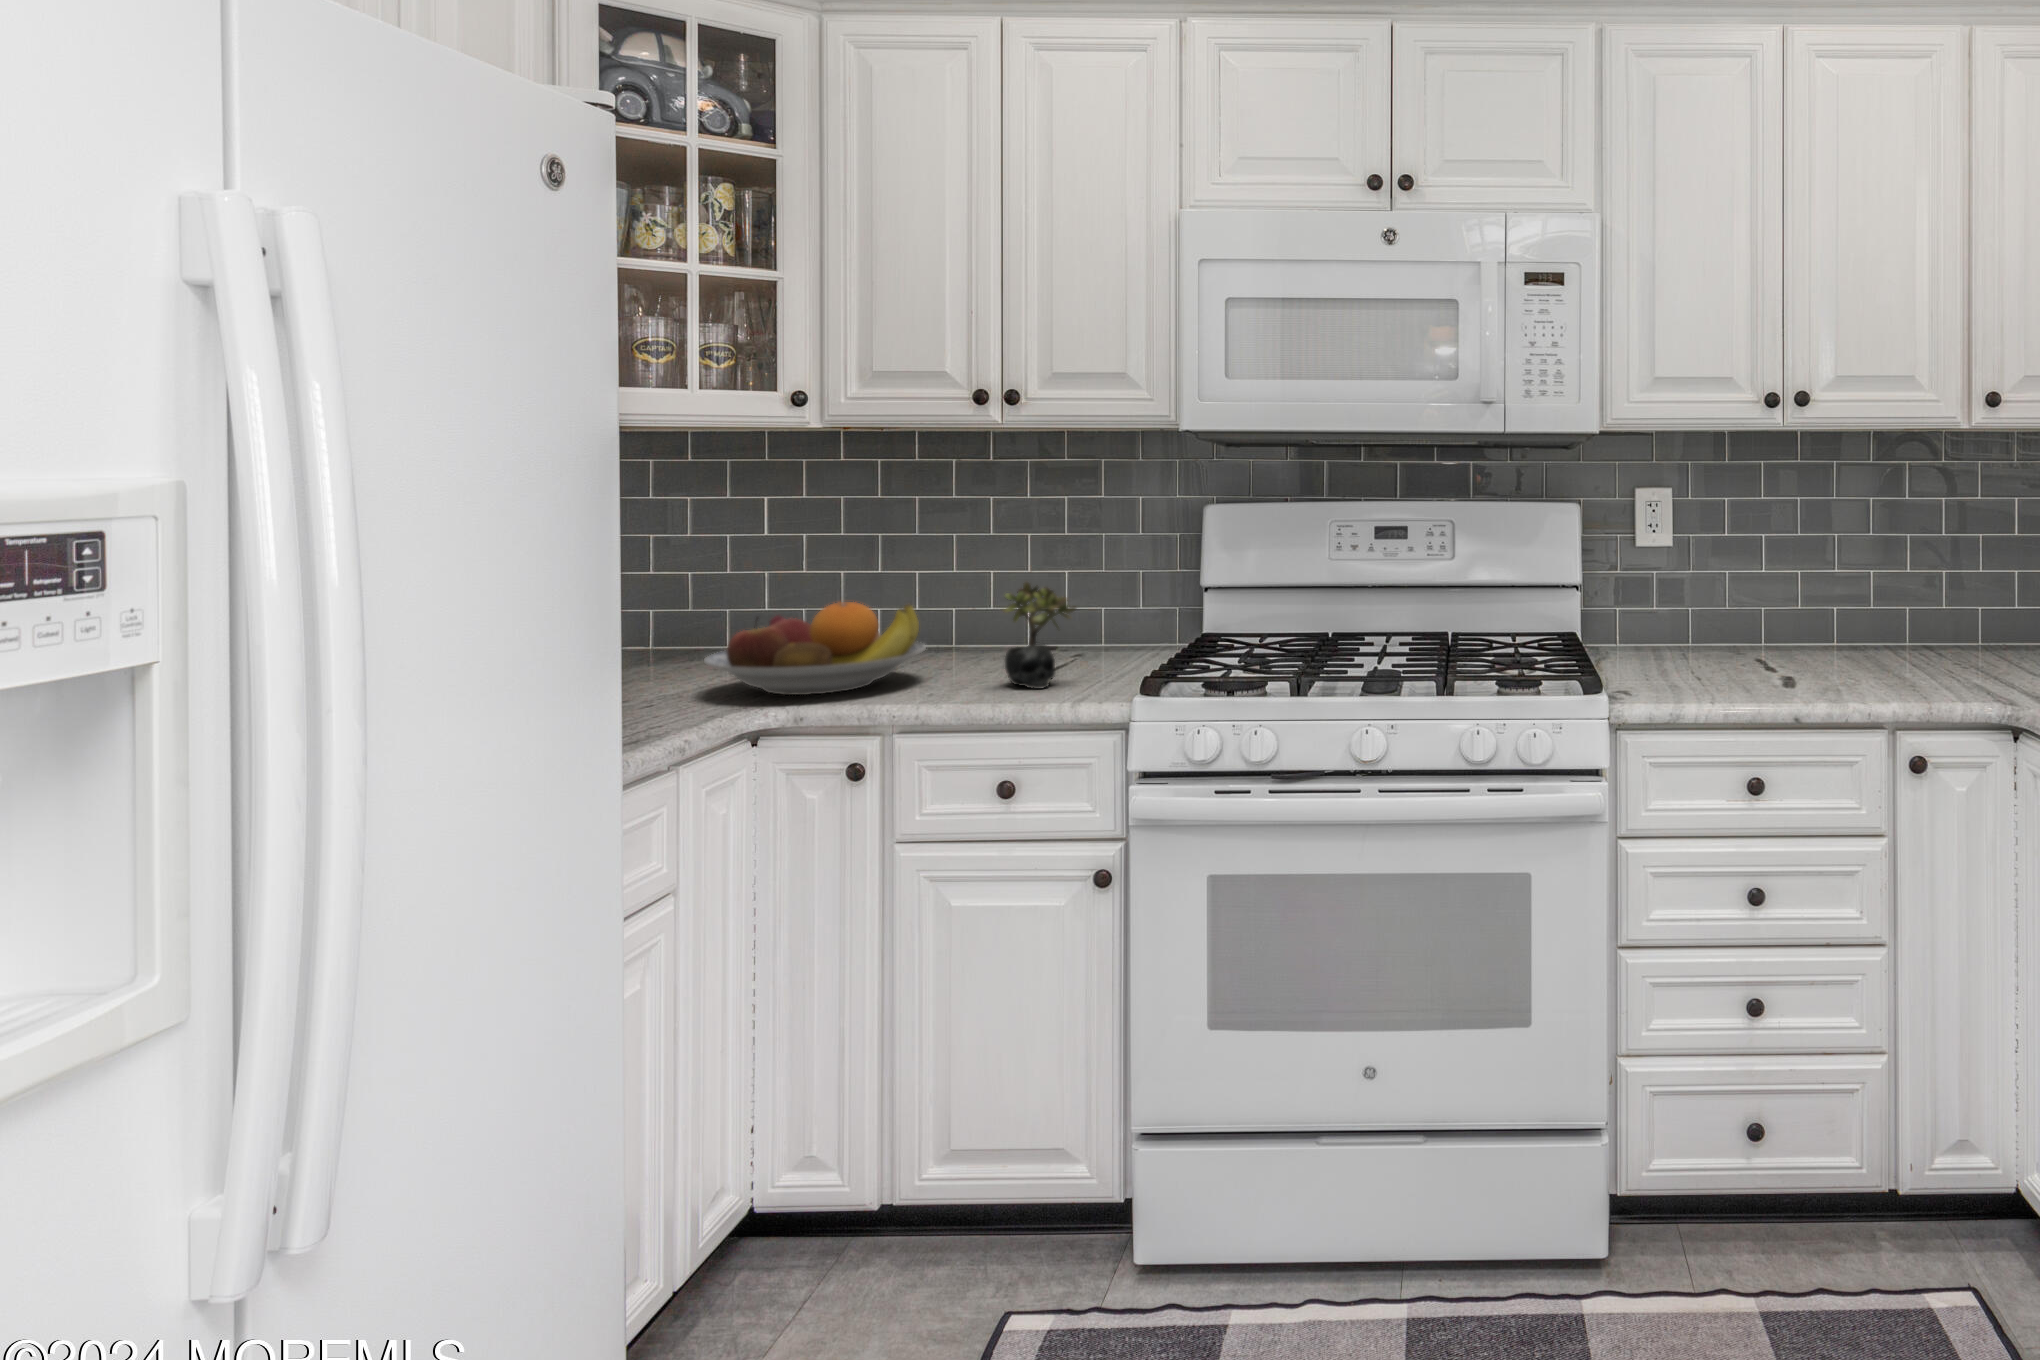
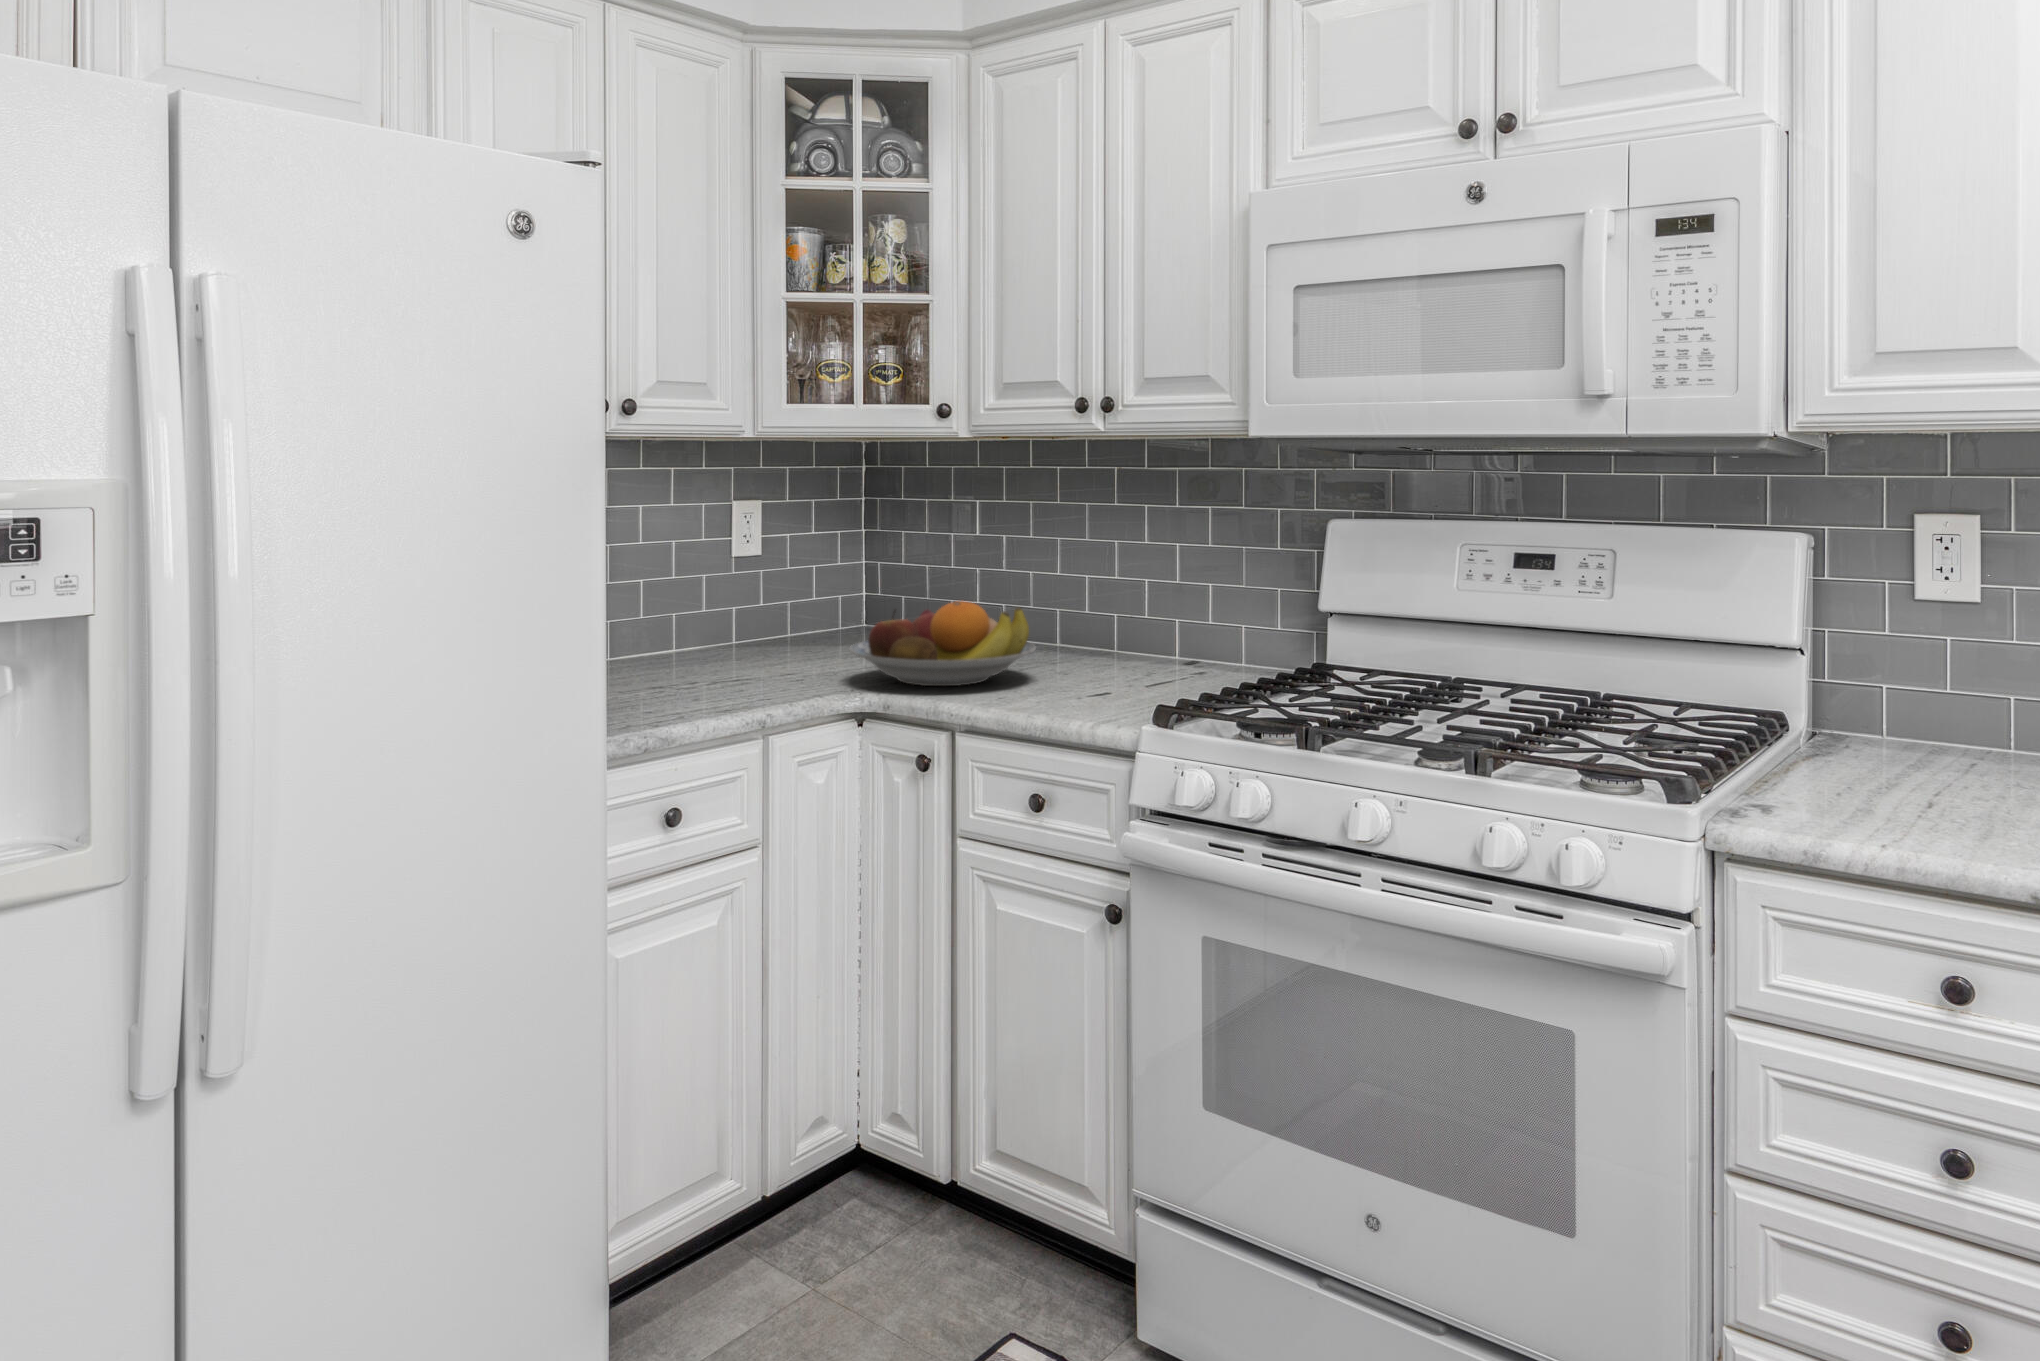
succulent plant: present [1003,582,1076,689] -> none [1071,593,1145,706]

